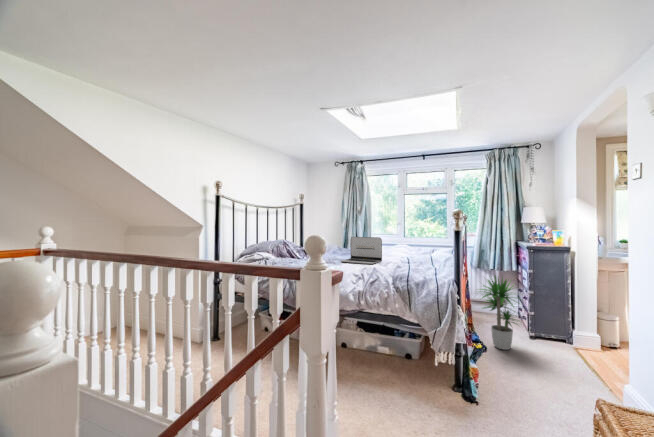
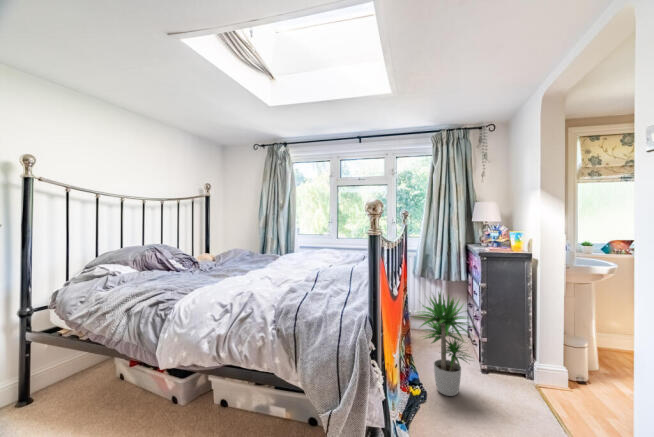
laptop: present [341,237,382,264] -> none [224,240,287,282]

